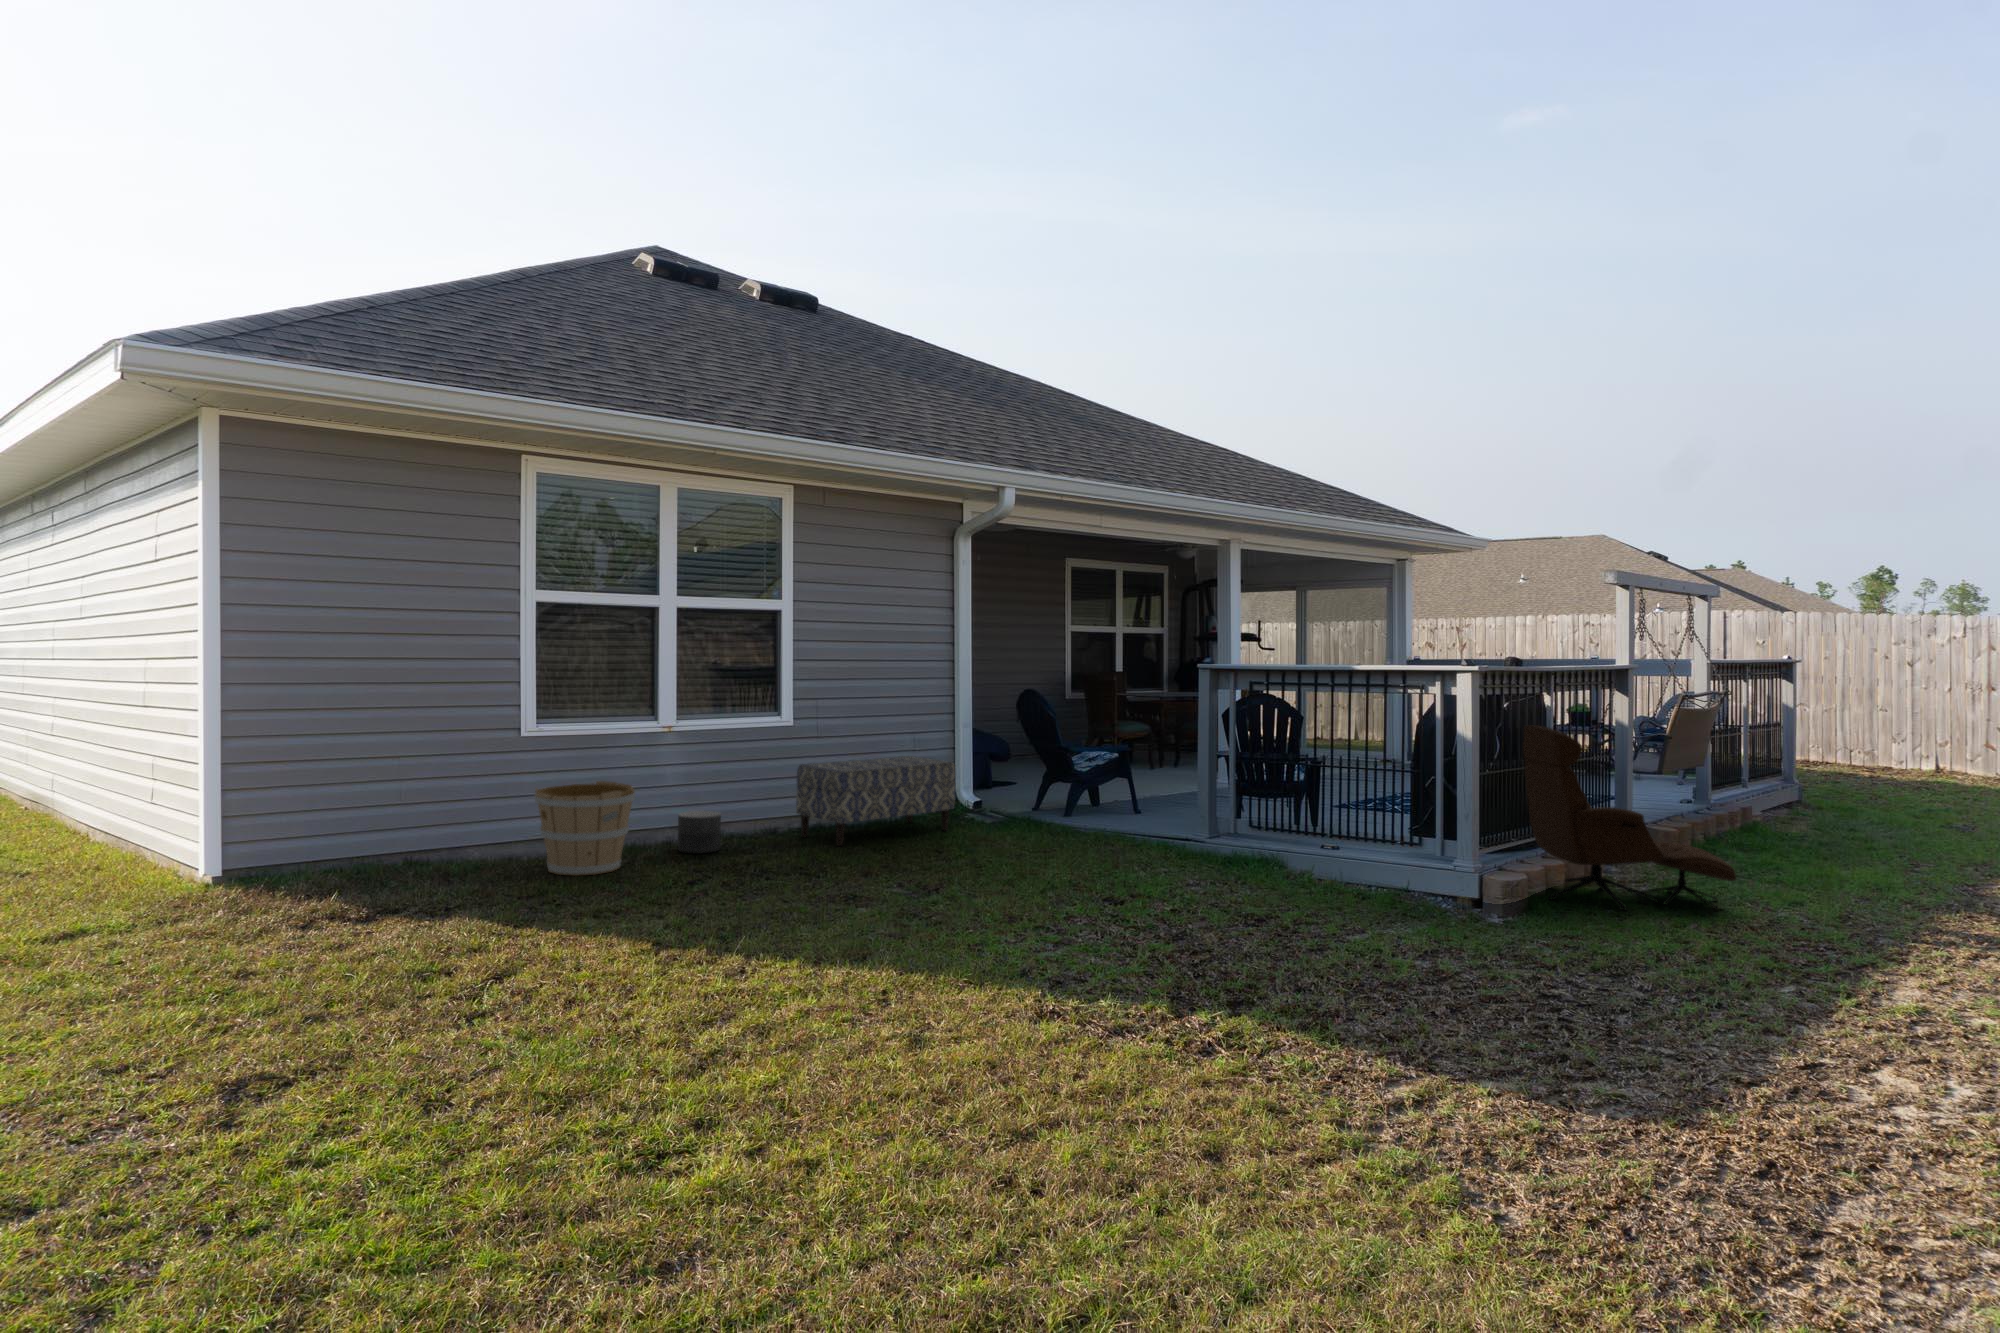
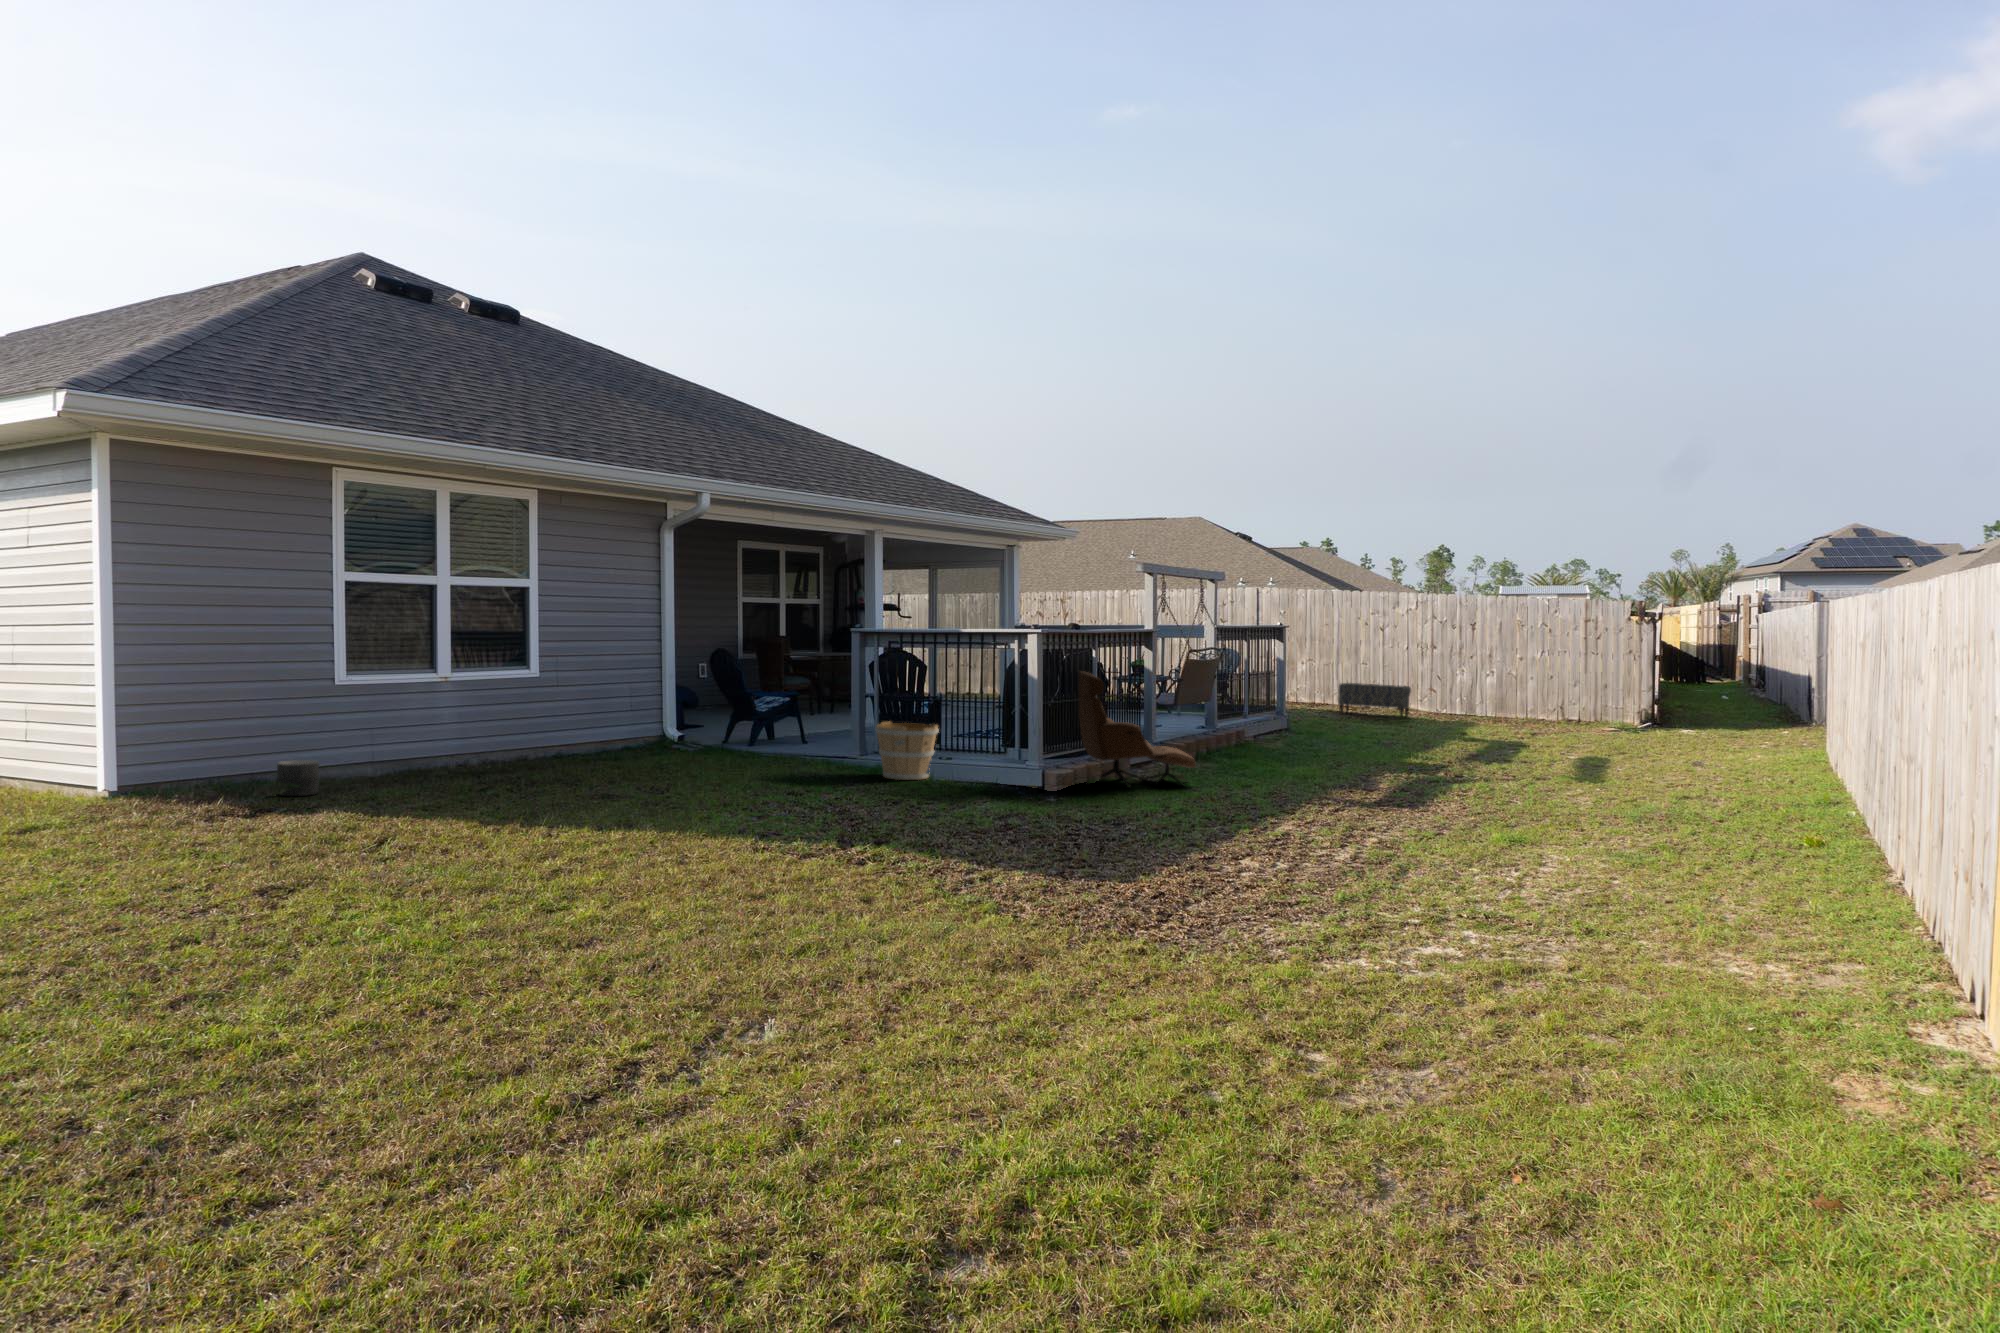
bench: present [796,756,955,846] -> present [1338,683,1411,718]
wooden bucket: present [534,781,636,876] -> present [876,722,939,780]
planter: present [678,811,721,854] -> present [277,760,319,796]

